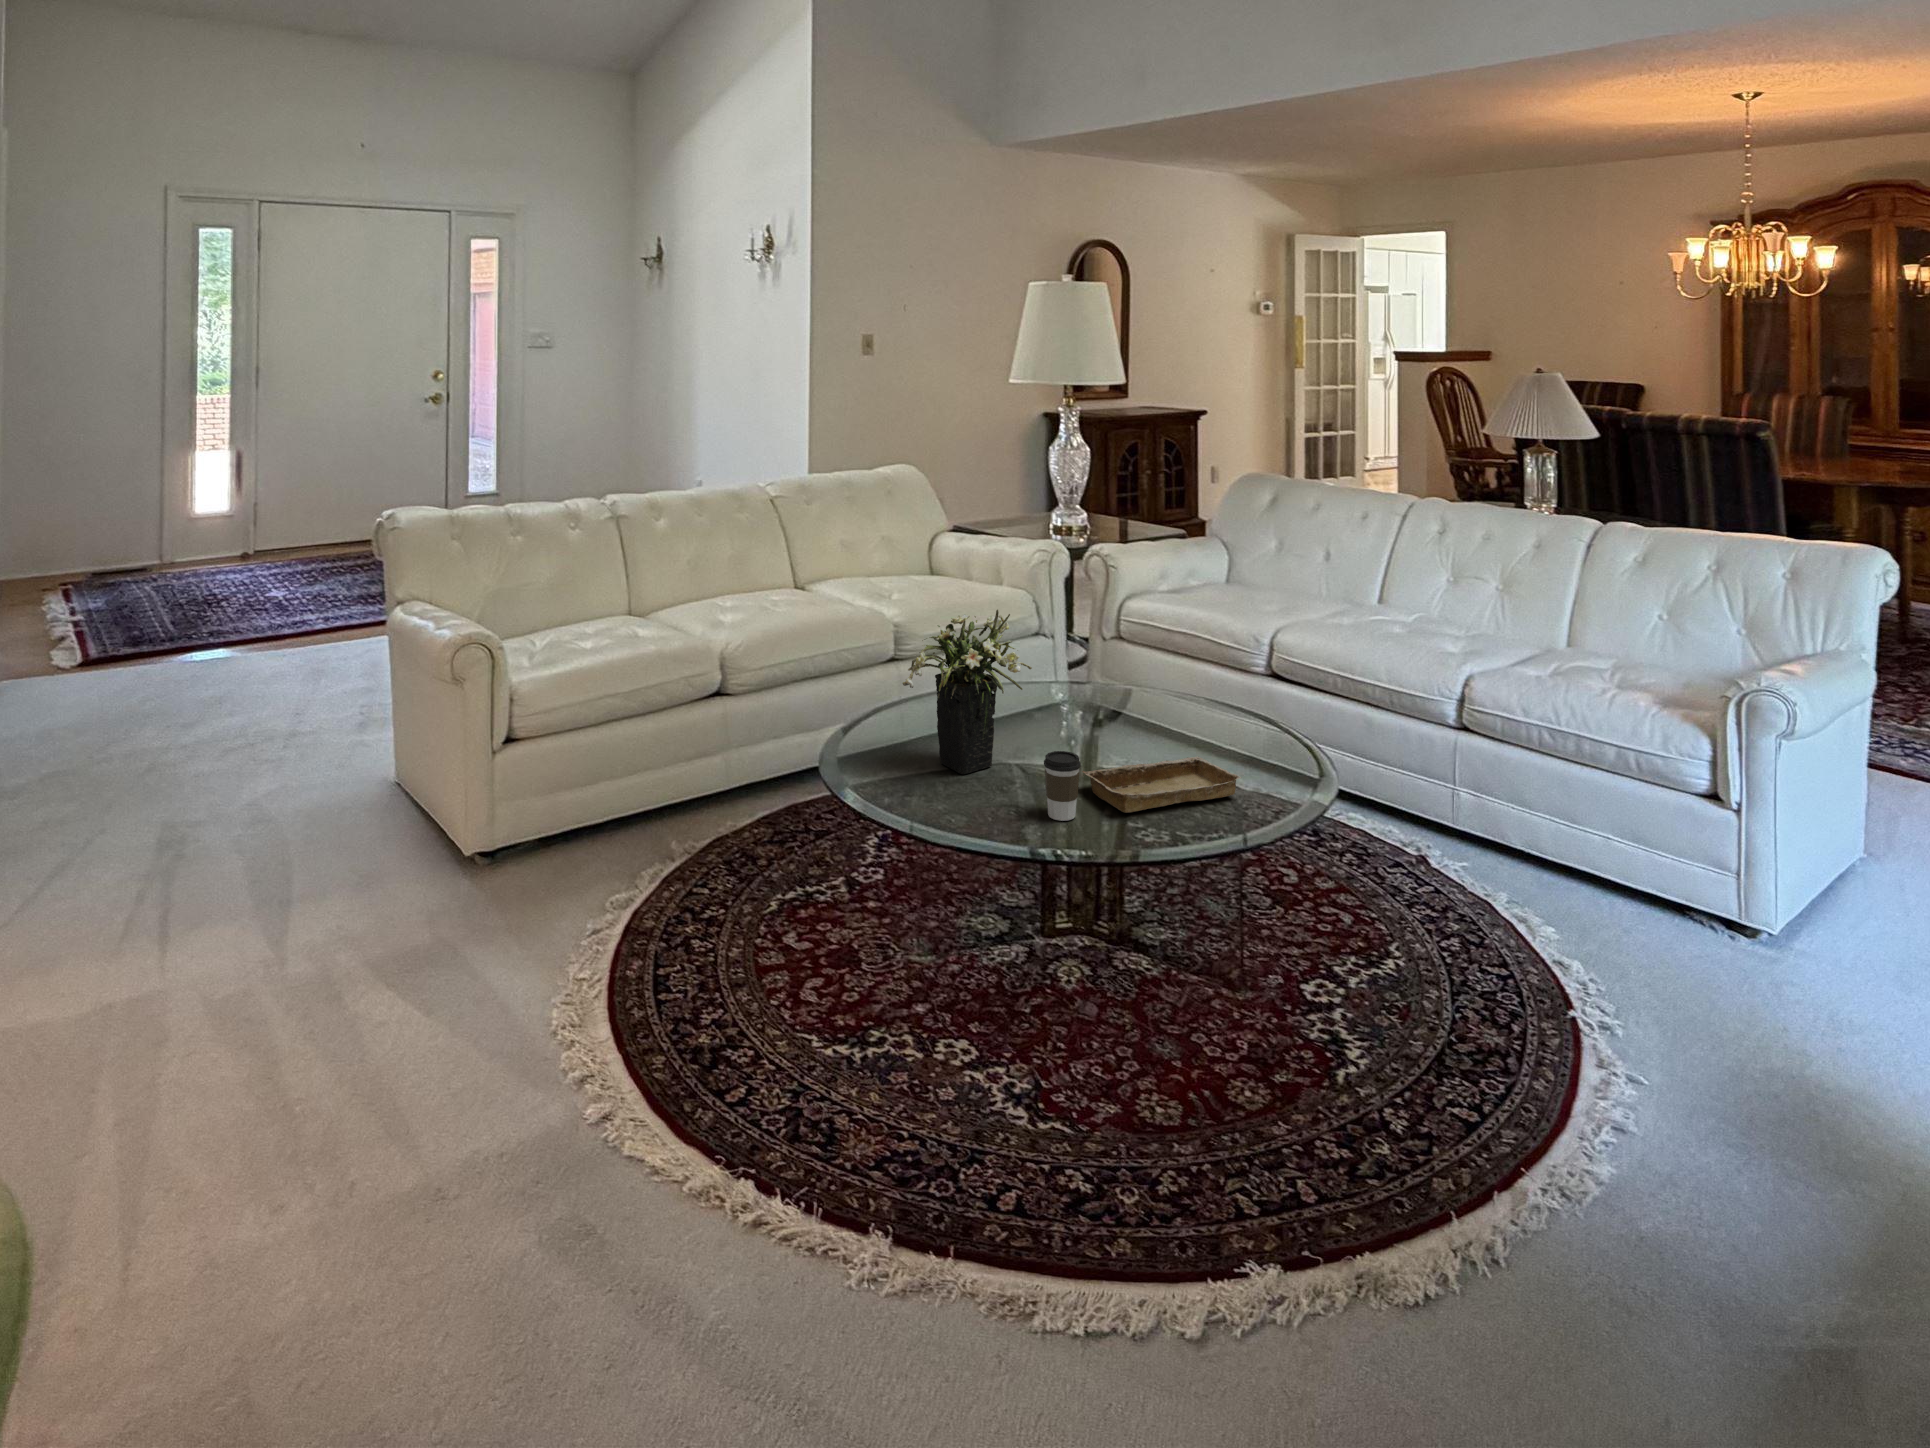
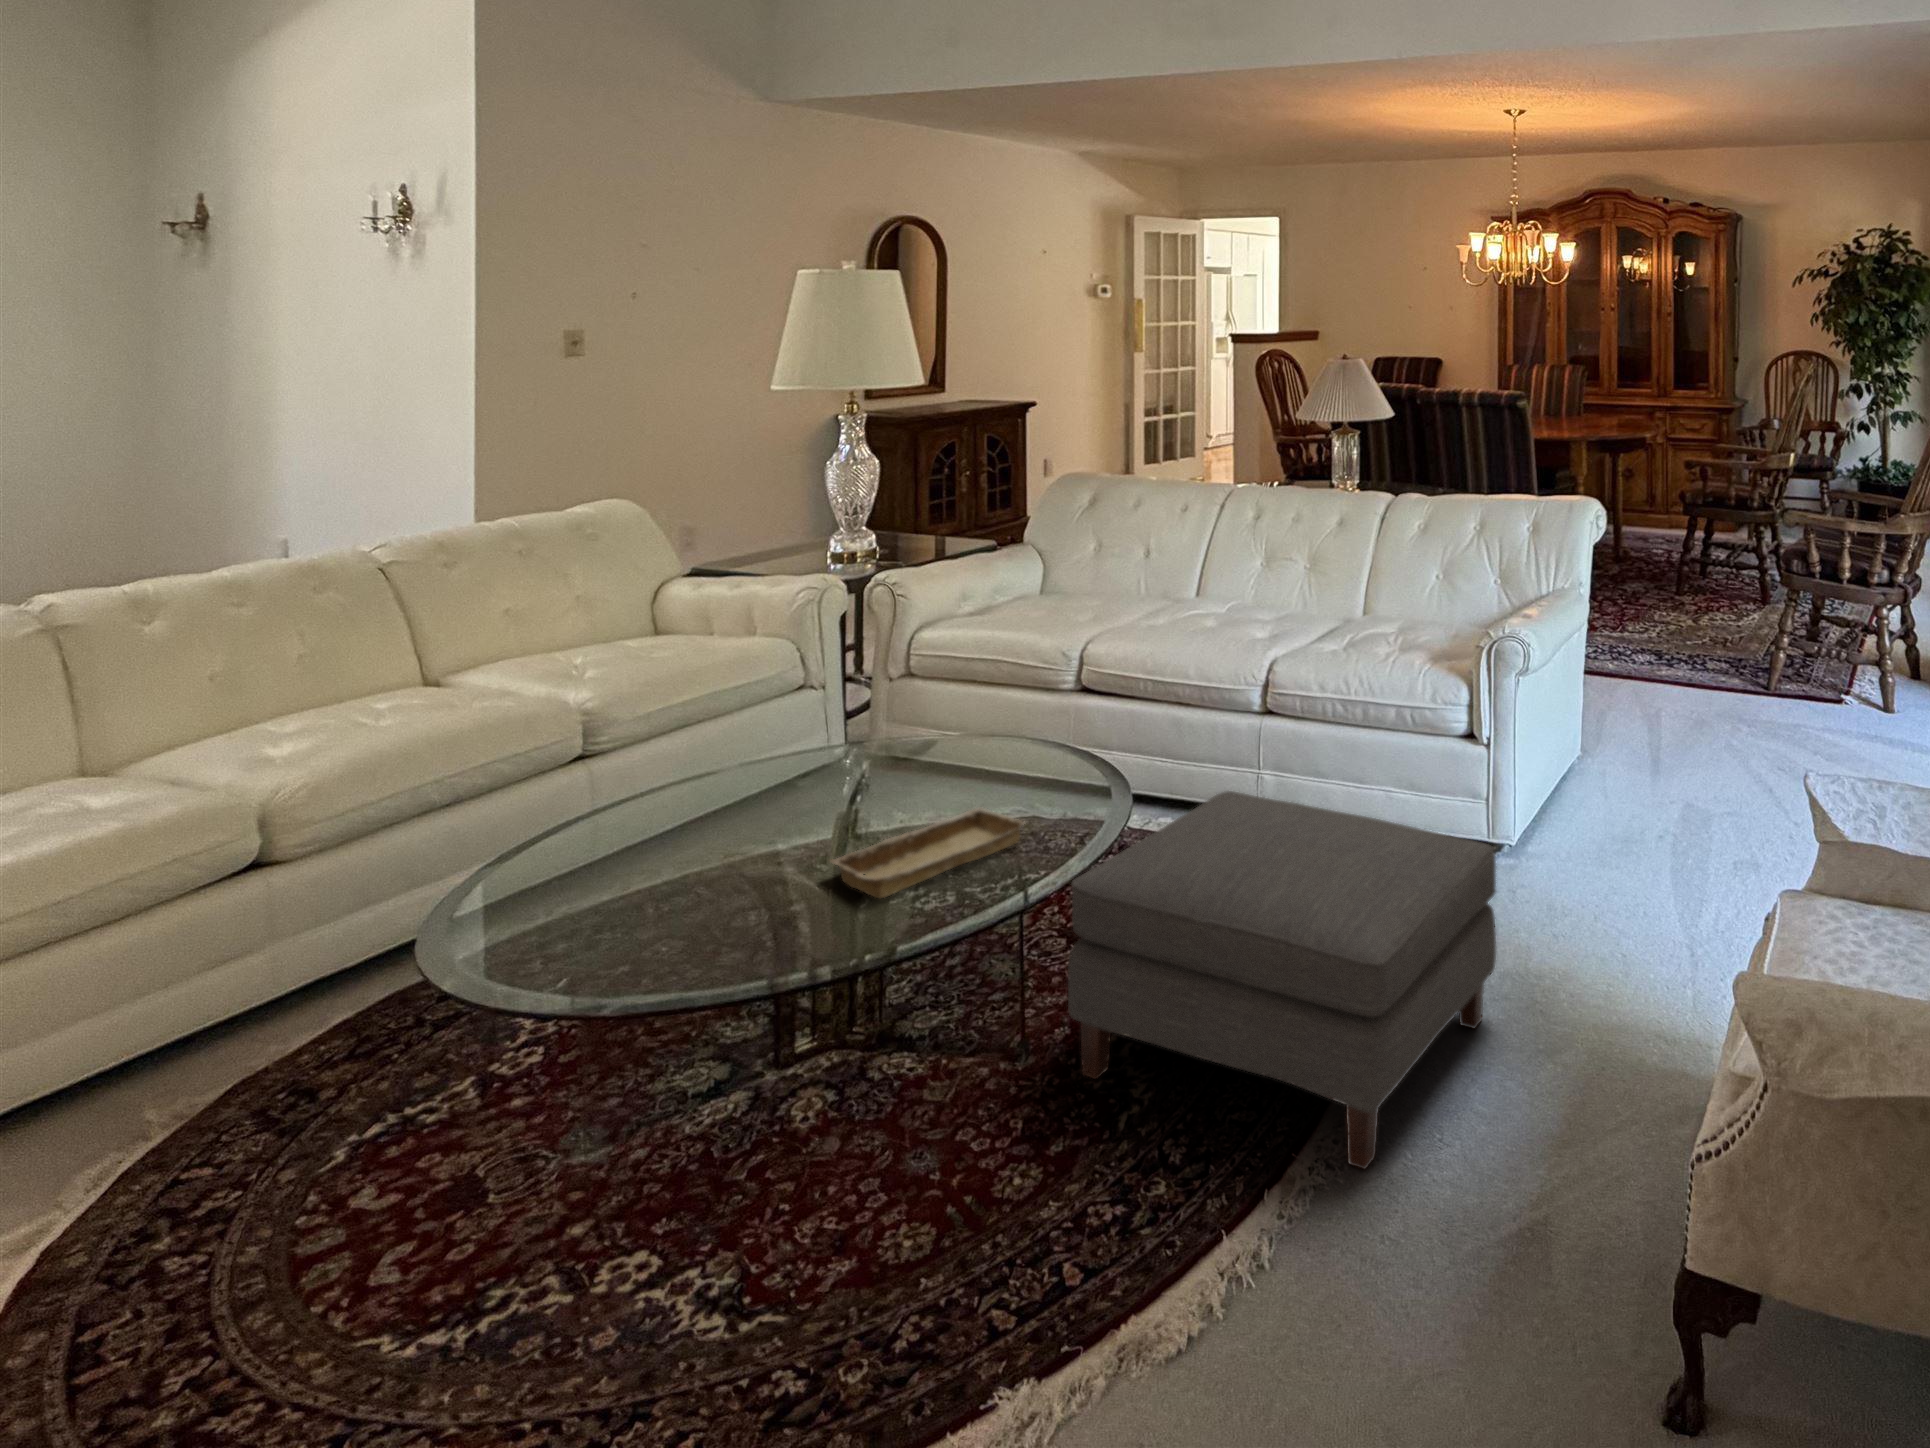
flower arrangement: present [903,610,1032,774] -> none [560,687,759,901]
coffee cup: present [1044,751,1081,821] -> none [769,845,820,932]
ottoman: none [1285,793,1761,1206] -> present [1068,791,1496,1169]

